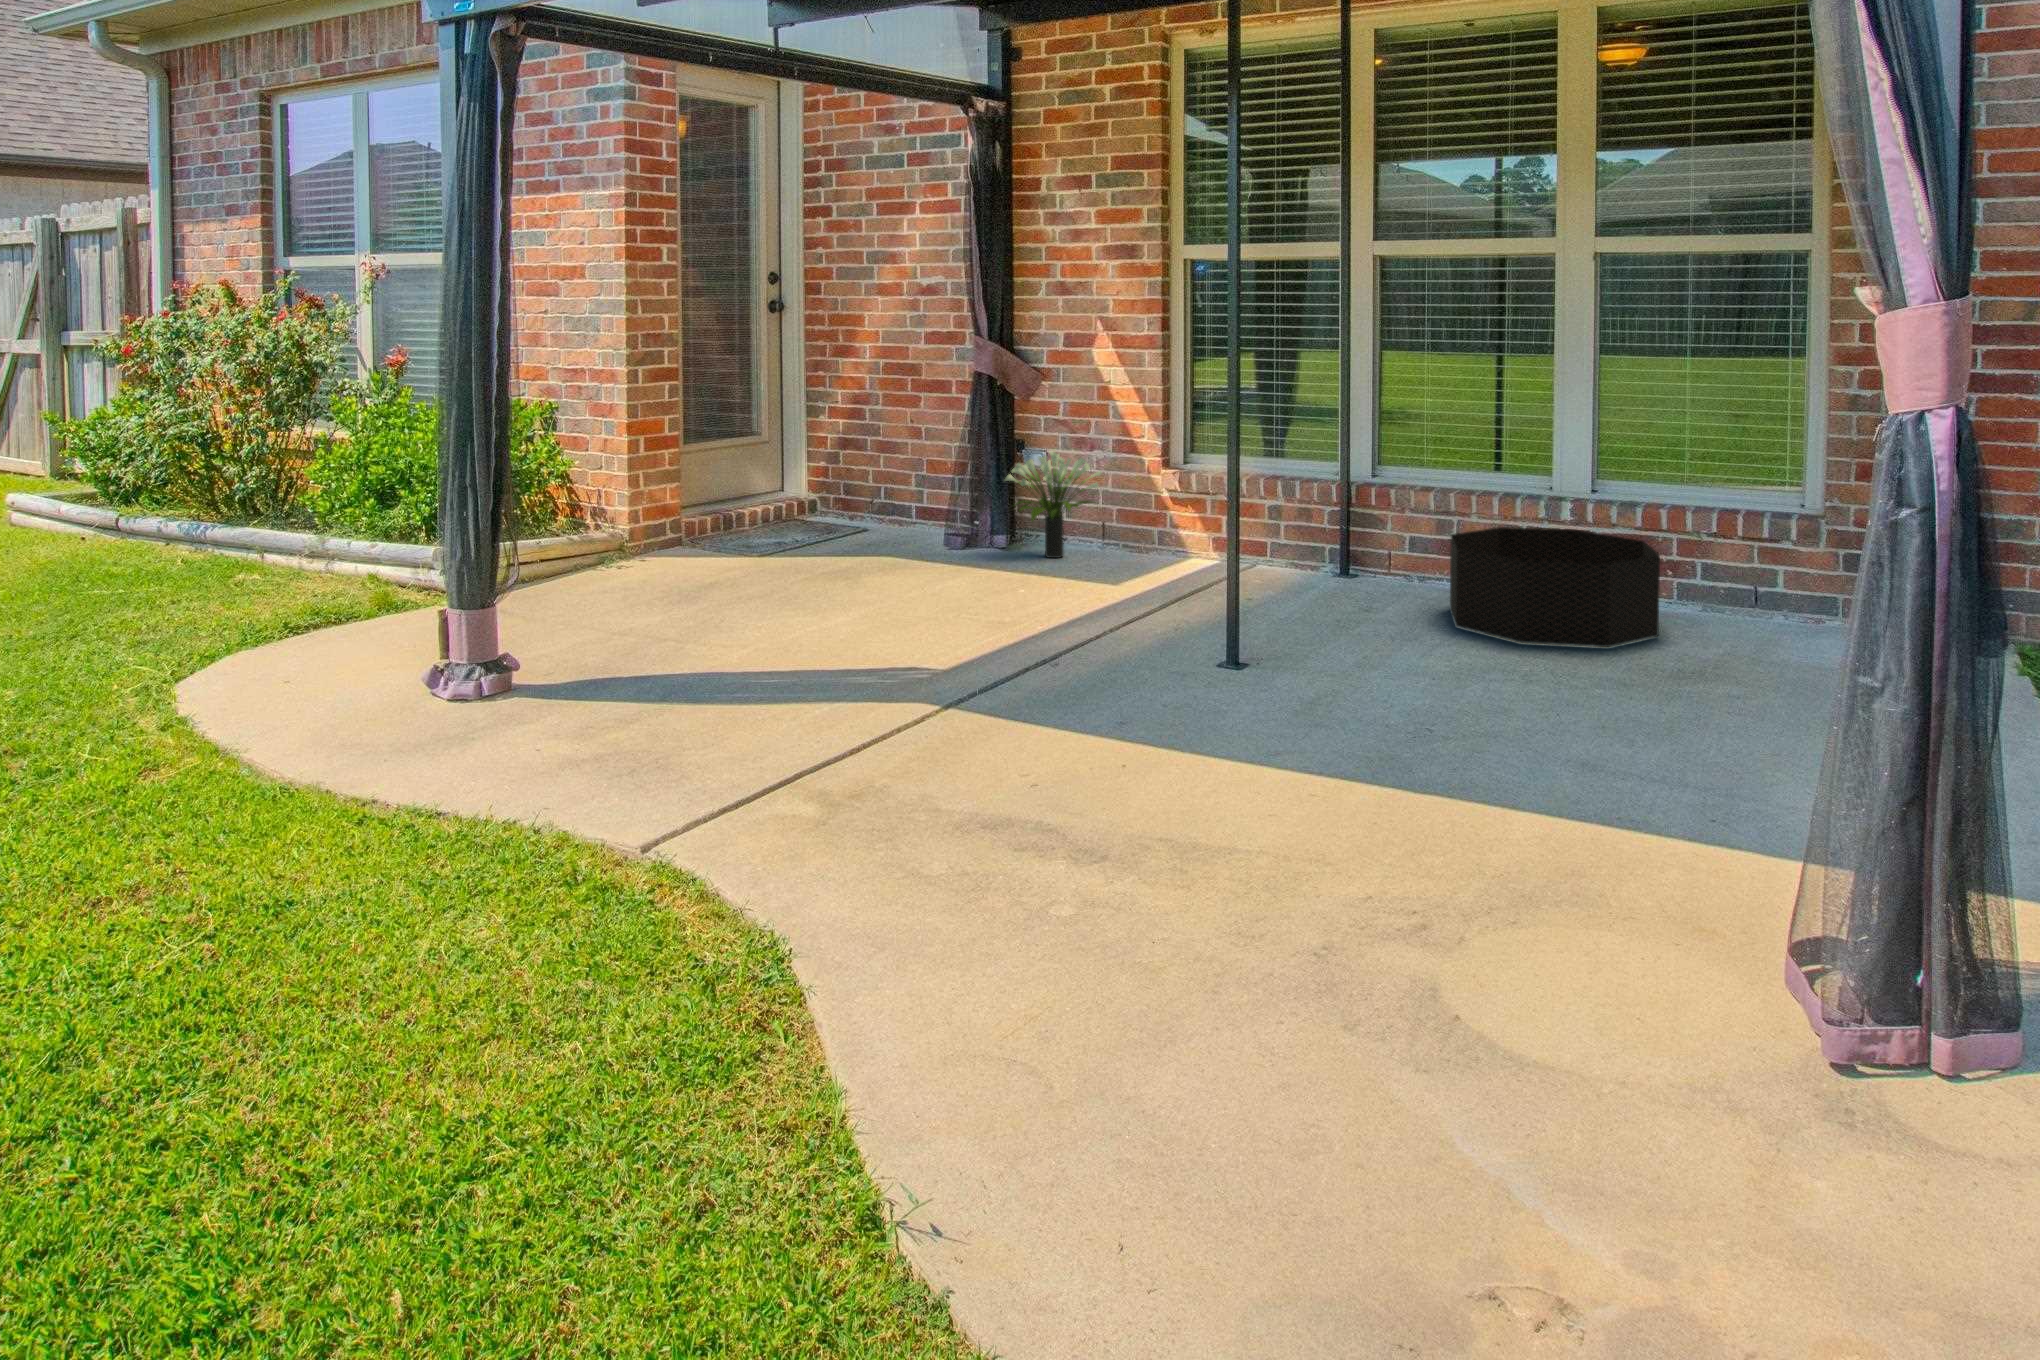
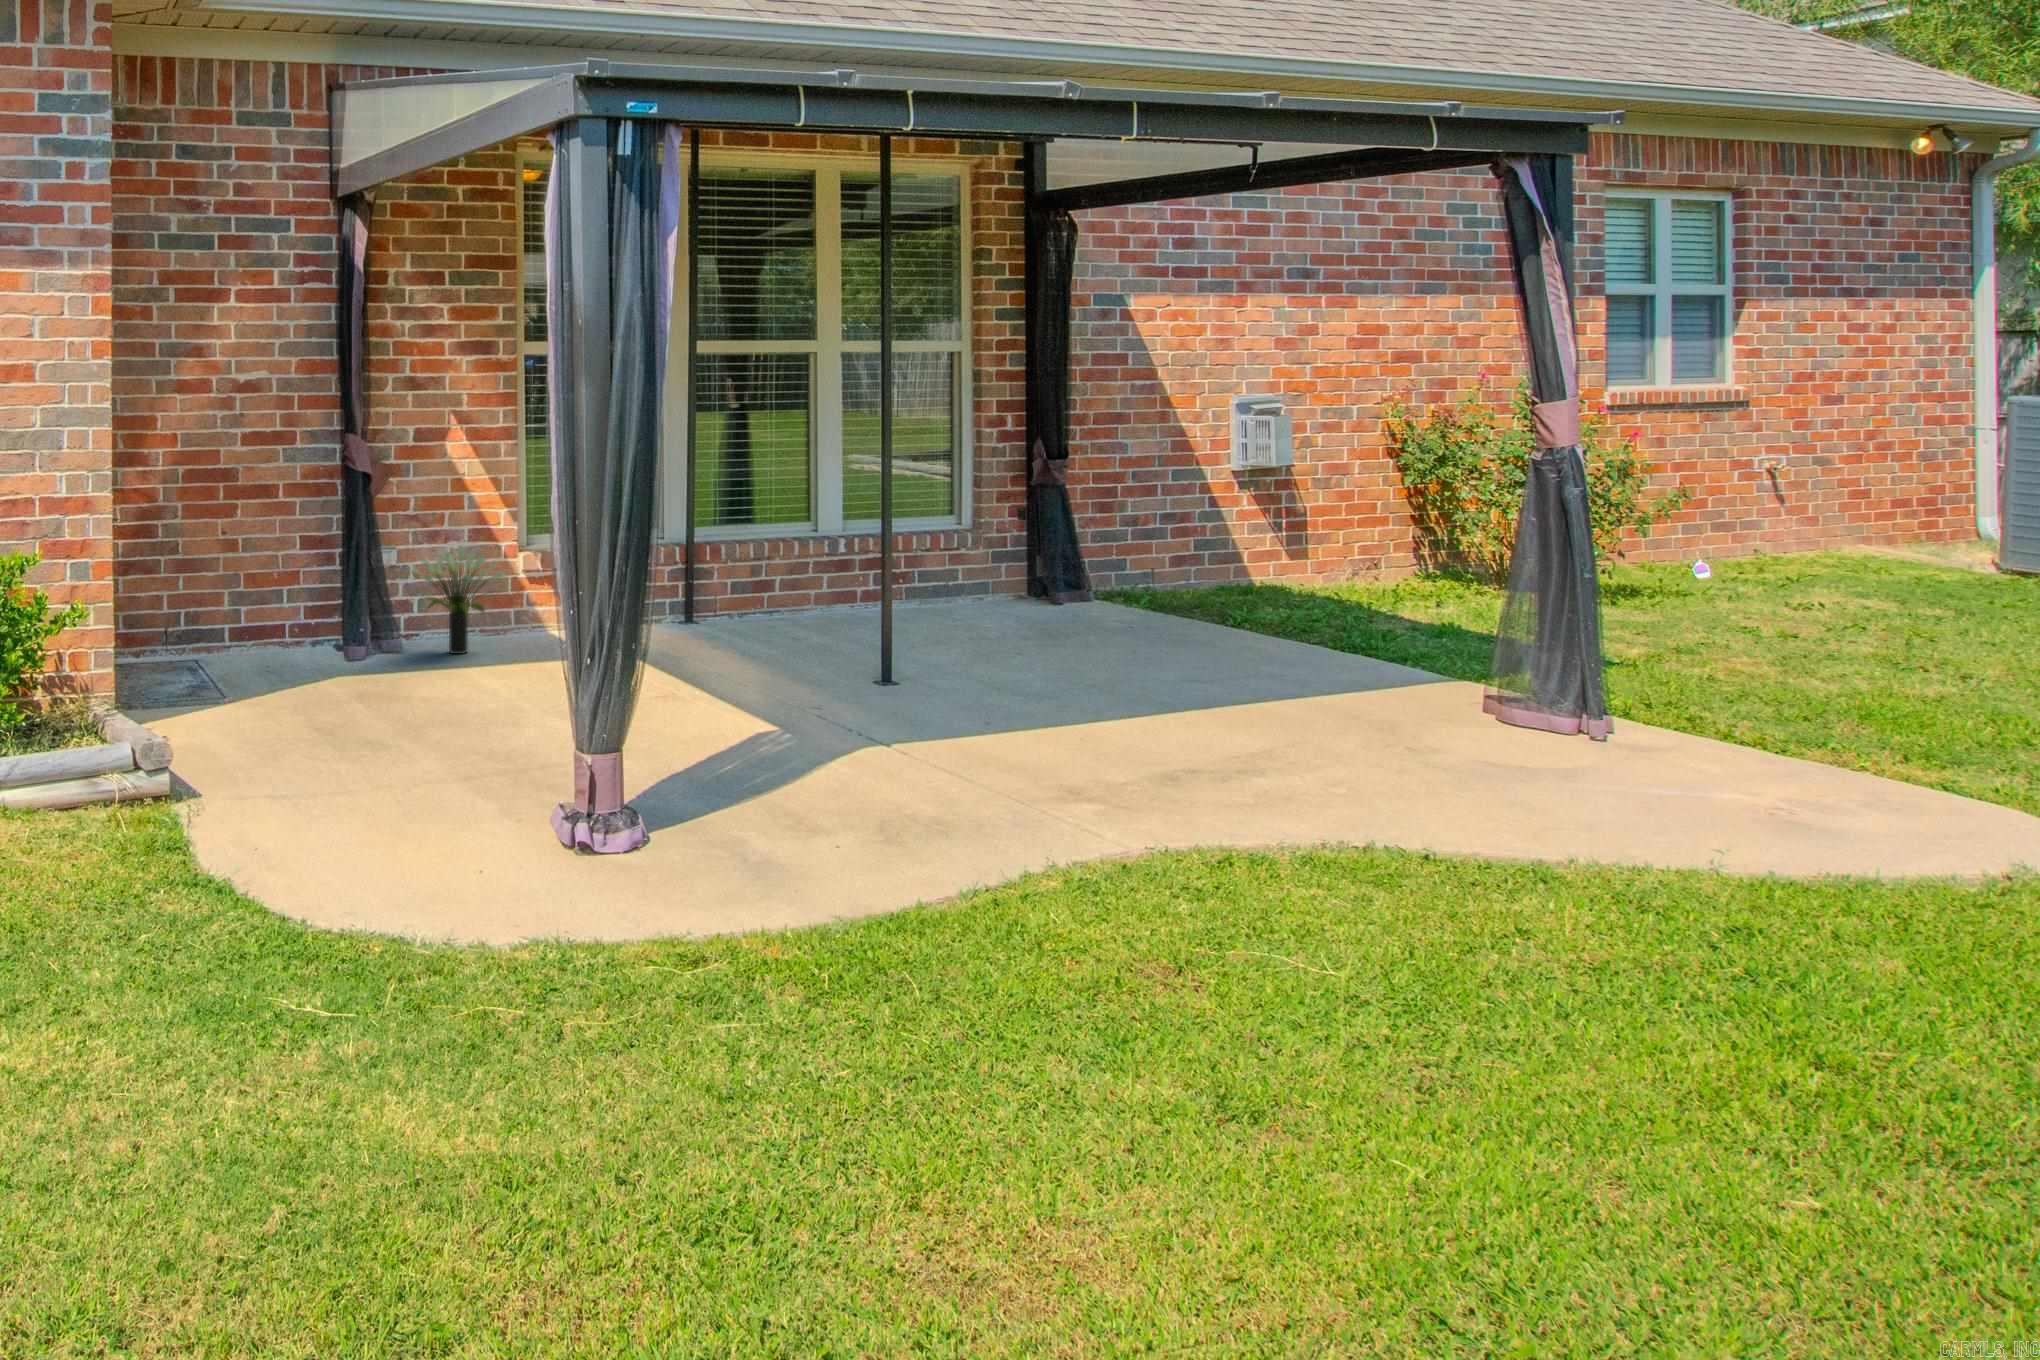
basket: present [1450,527,1660,647] -> none [811,559,958,640]

